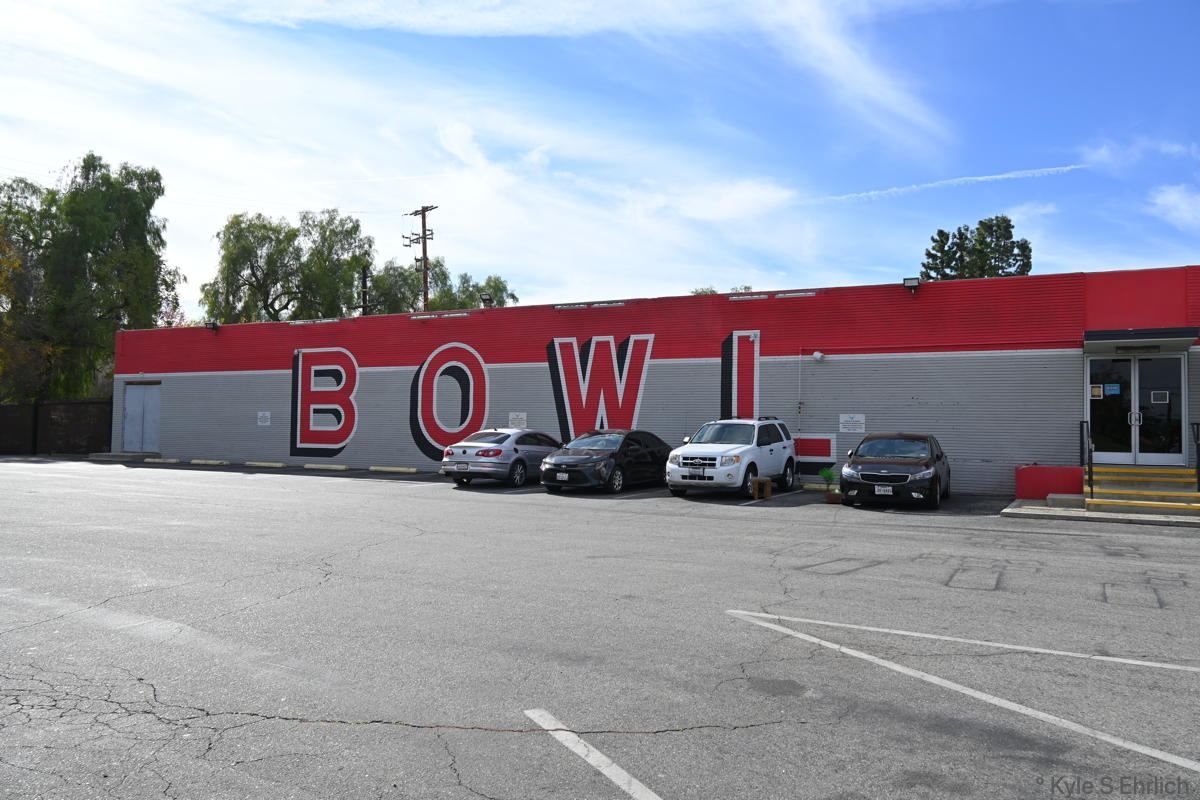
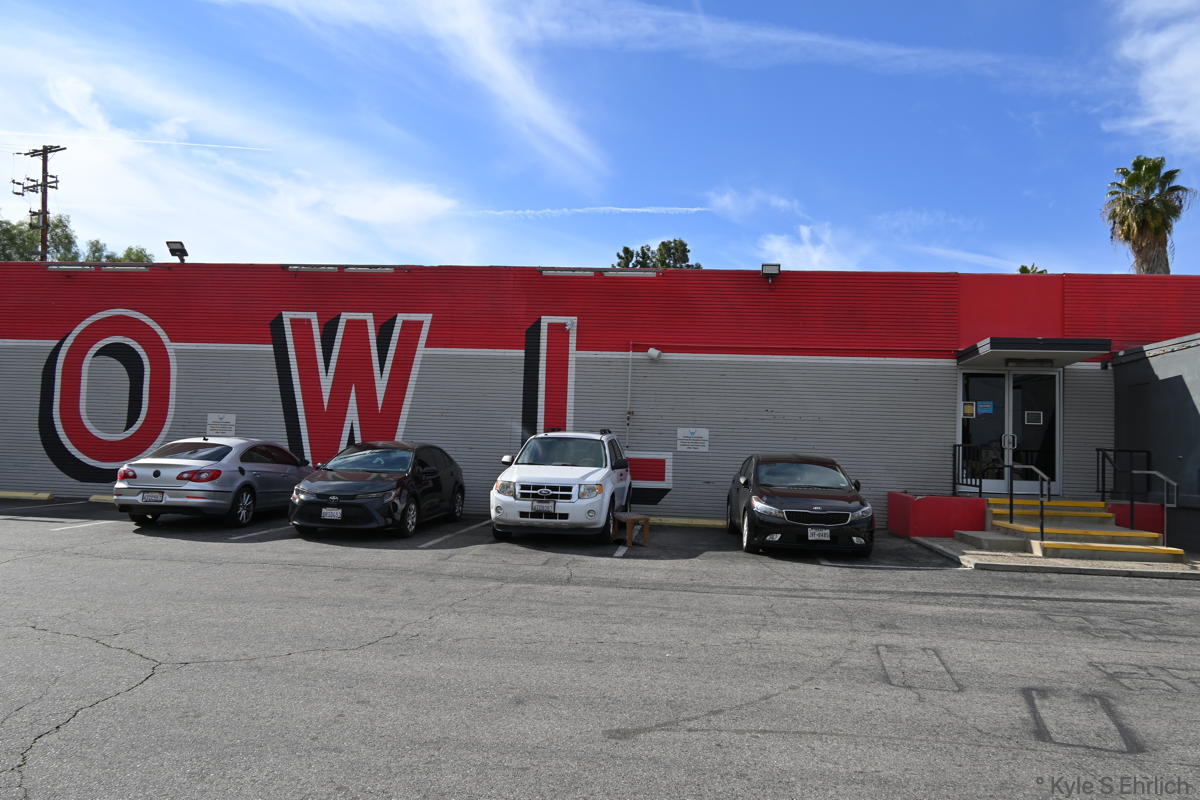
potted tree: present [820,469,842,503] -> none [715,498,748,550]

